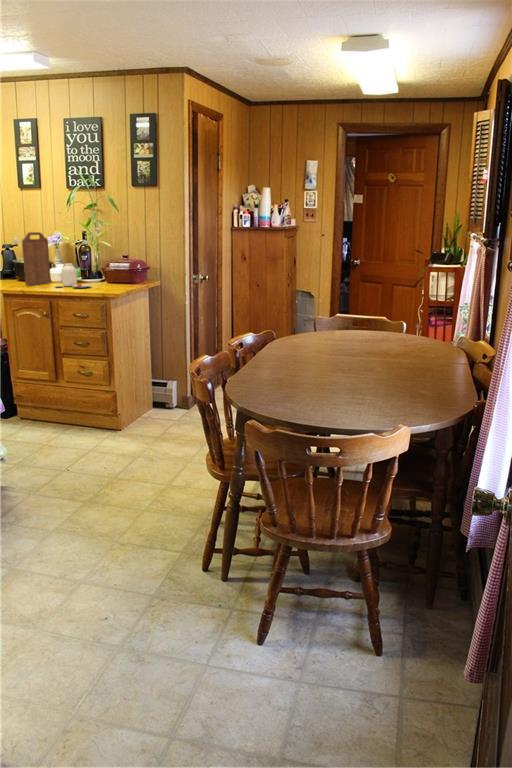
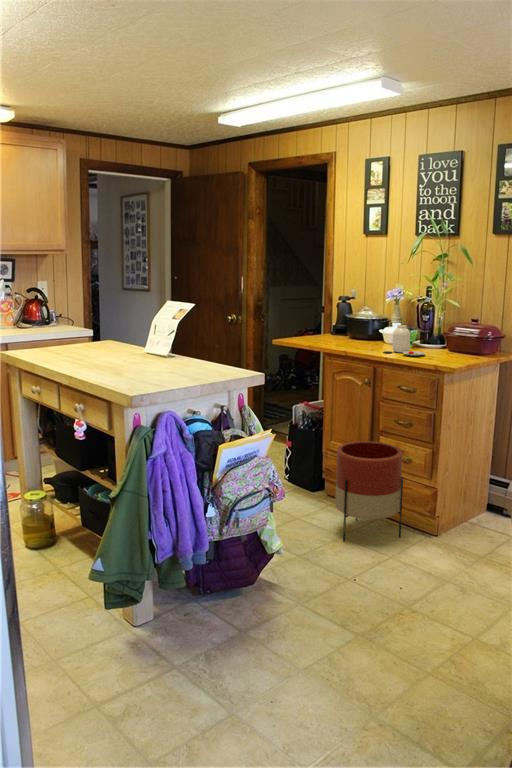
cutting board: present [22,232,51,285] -> none [352,287,384,347]
planter: none [28,362,90,447] -> present [335,441,403,542]

